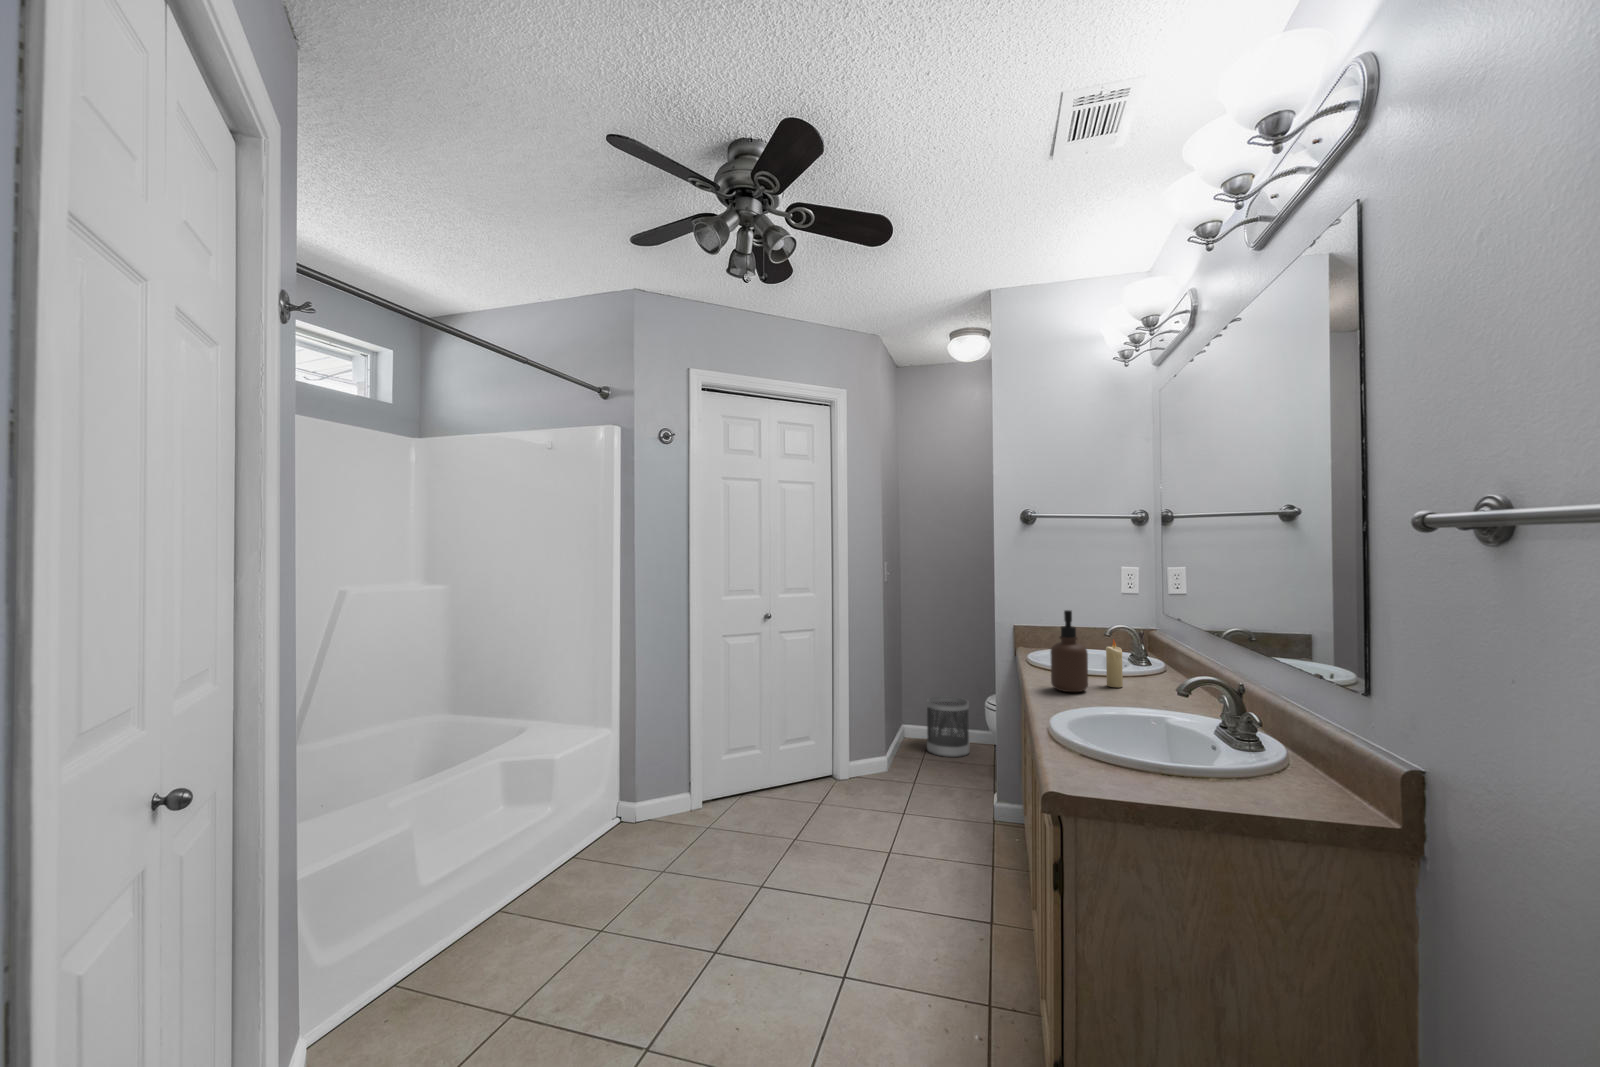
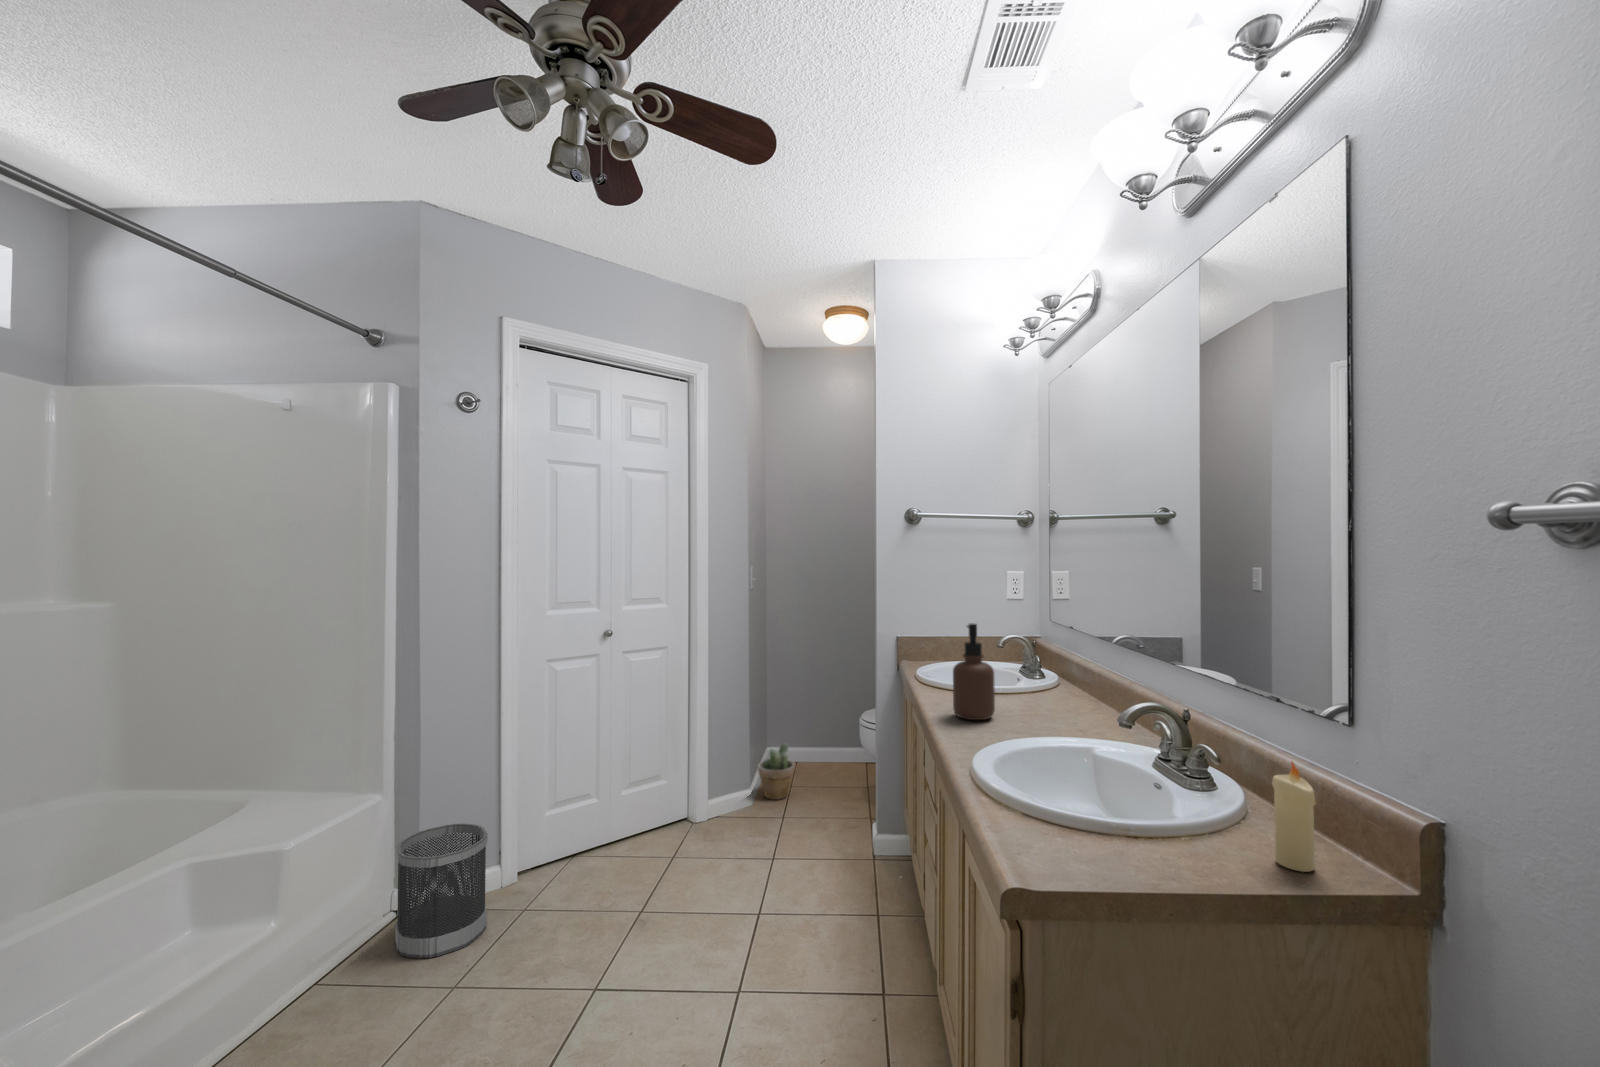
candle: present [1106,640,1123,687] -> present [1272,762,1316,872]
wastebasket: present [926,696,969,757] -> present [395,823,487,958]
potted plant: none [896,719,929,768] -> present [758,743,794,800]

